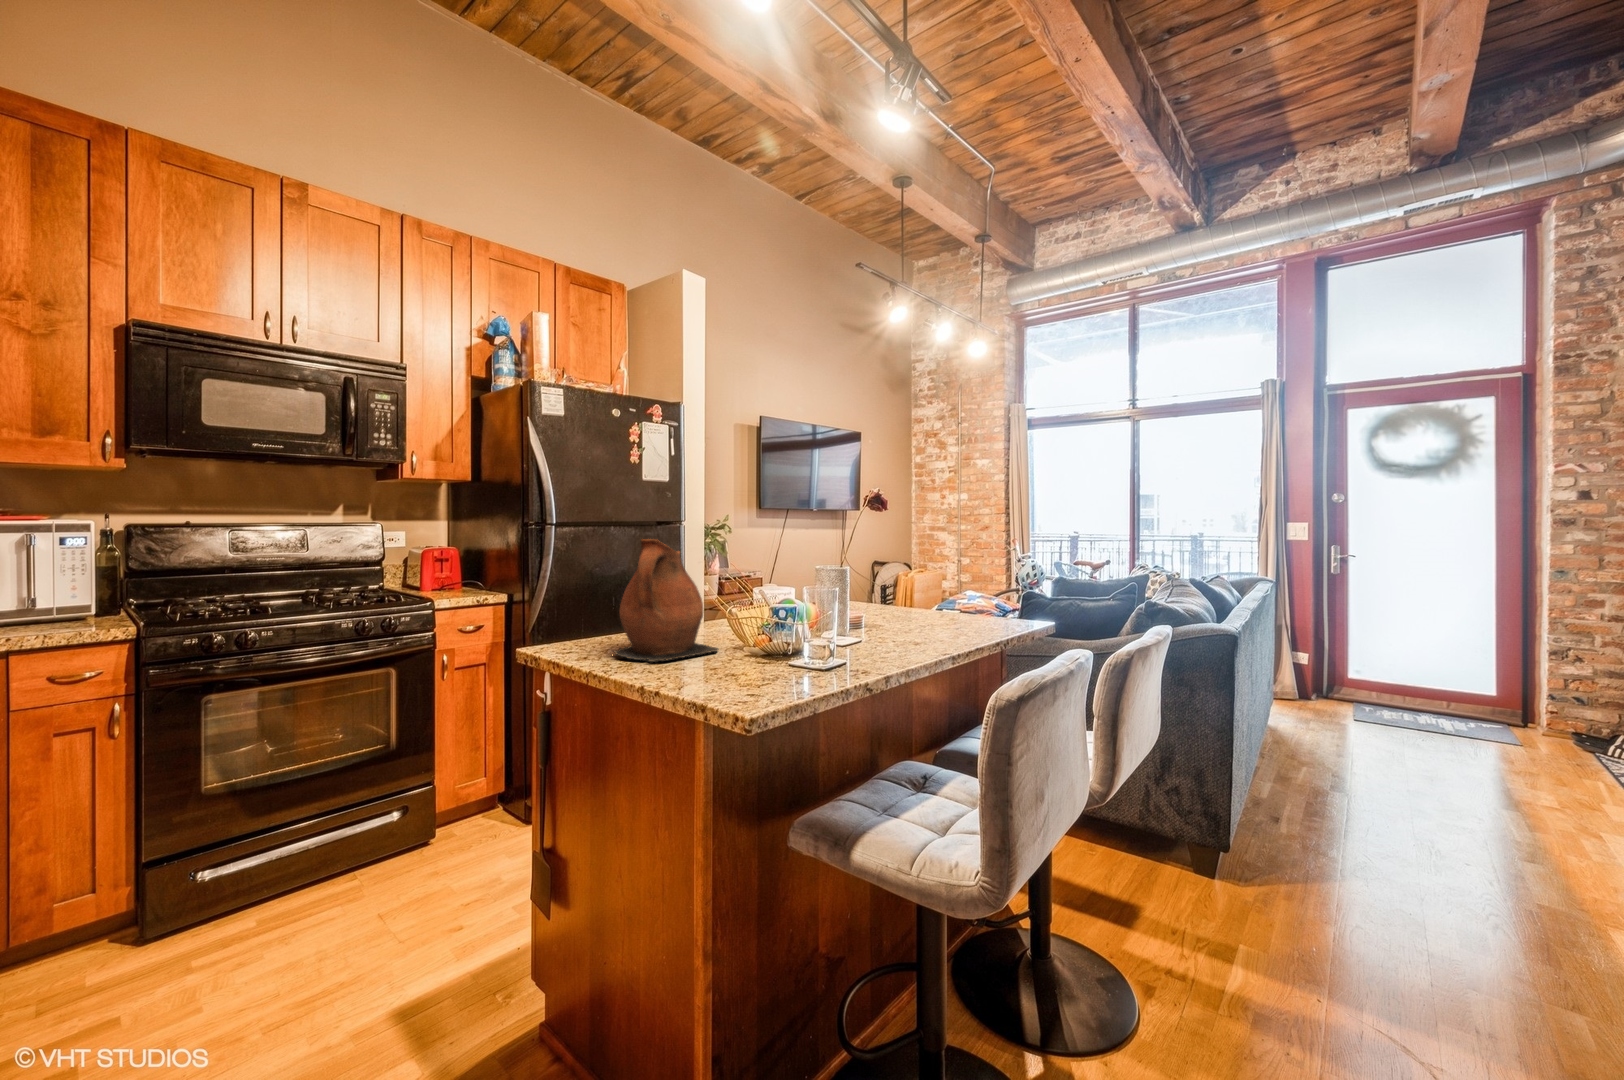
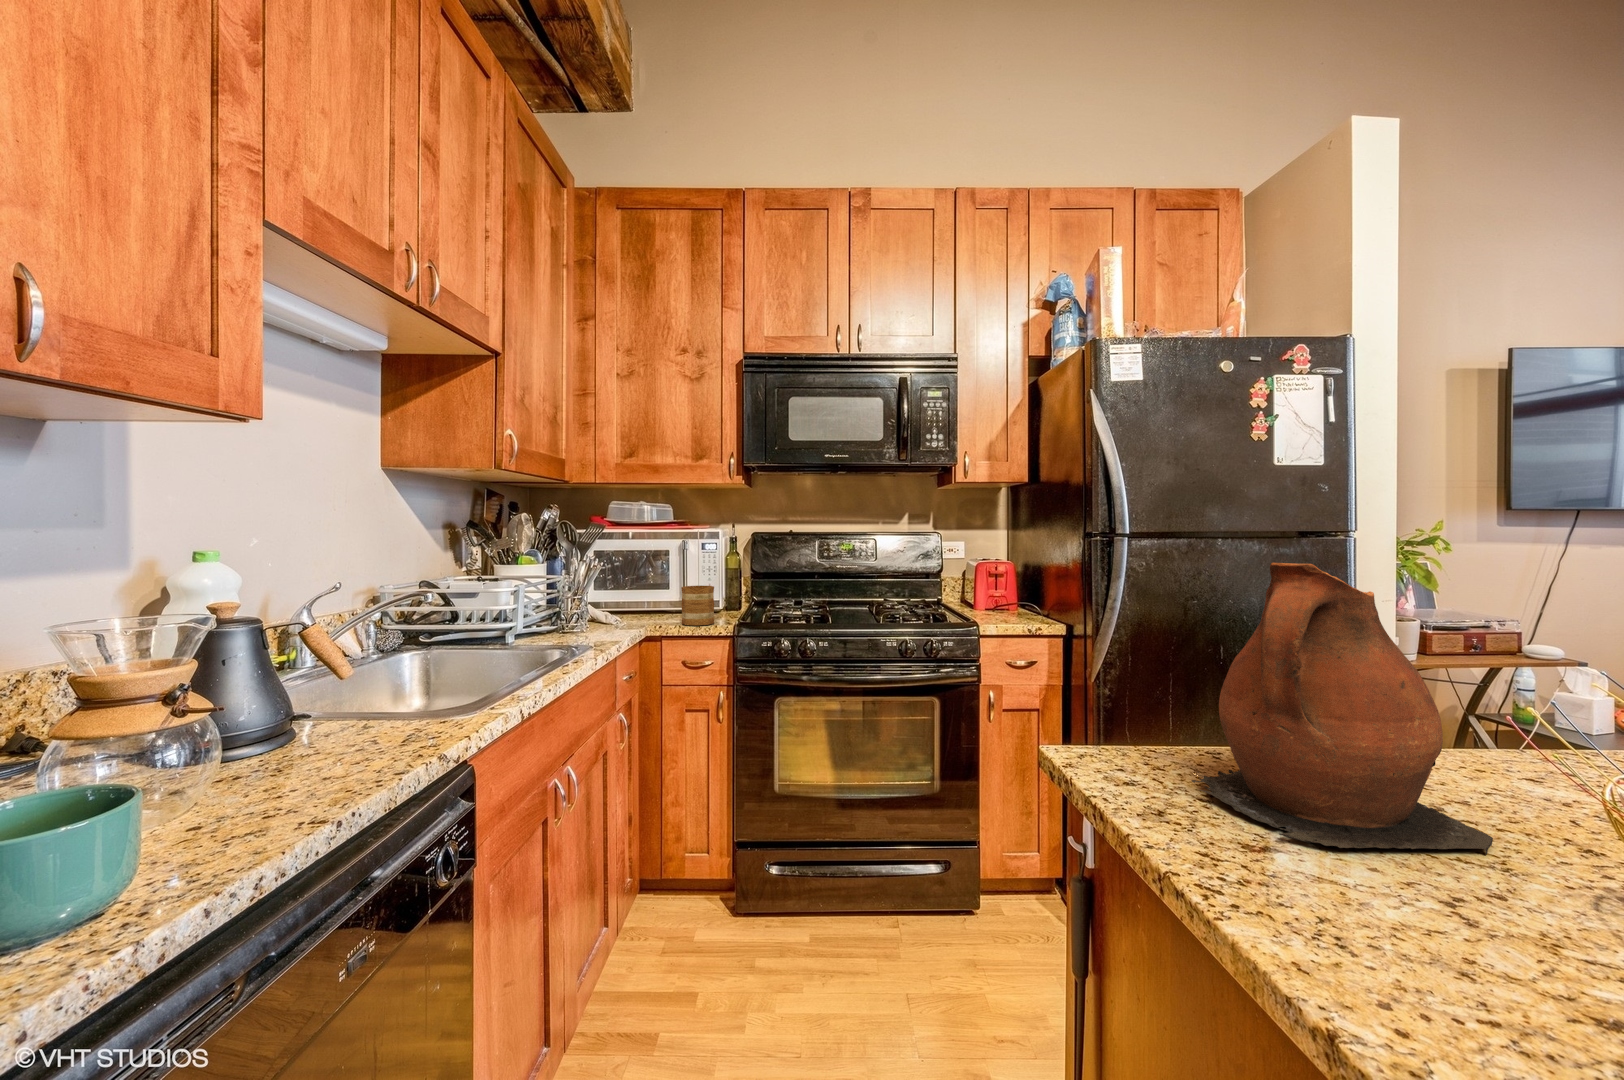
mug: none [45,584,104,631] -> present [681,586,714,625]

